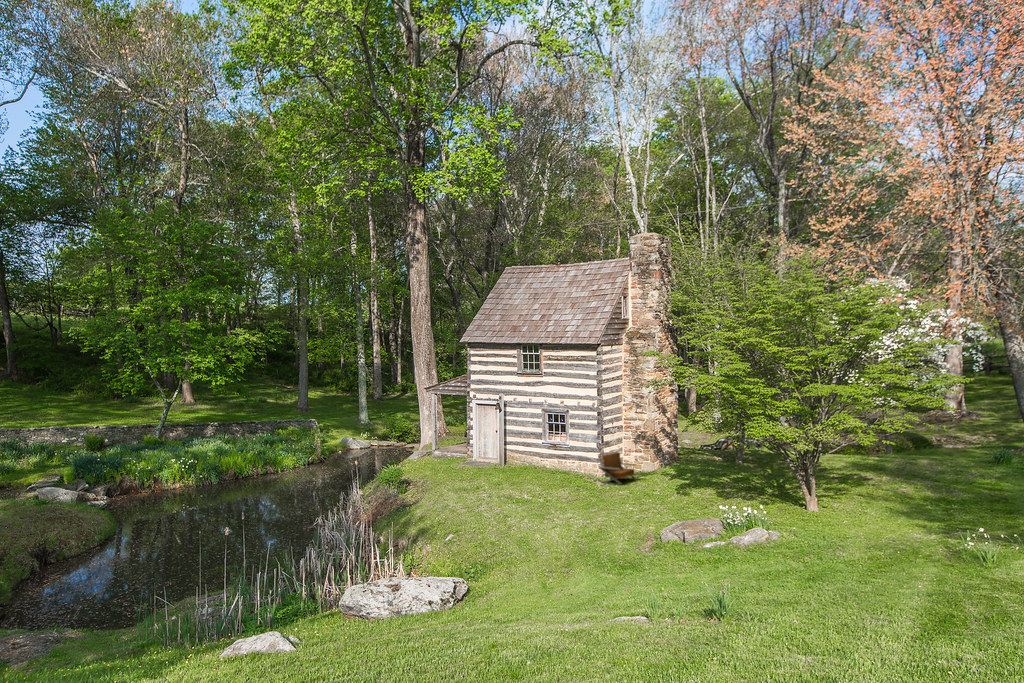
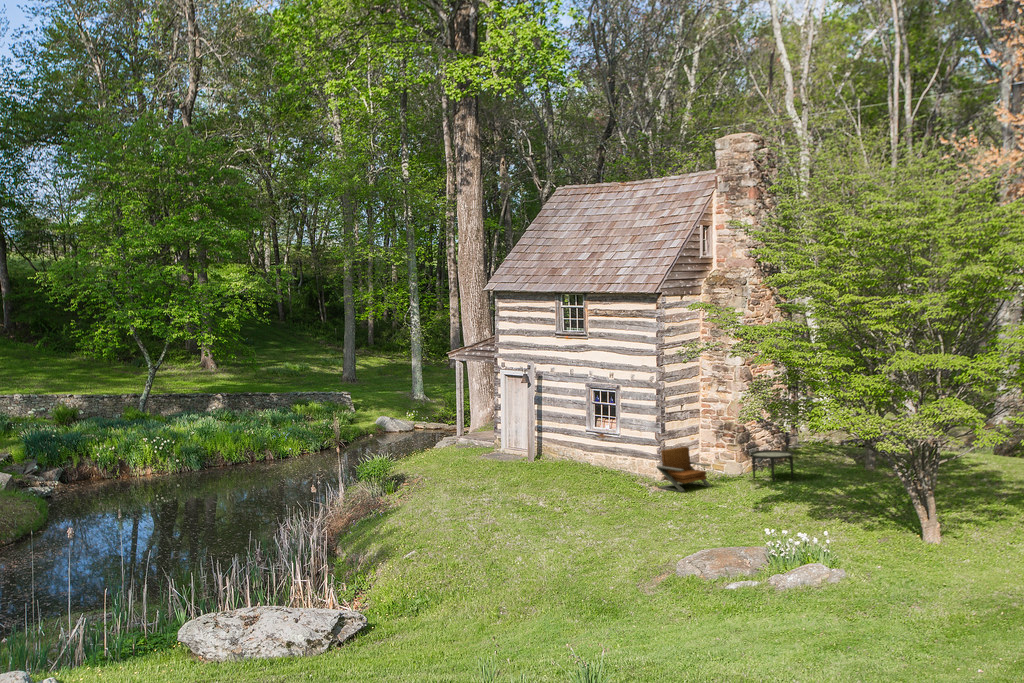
round table: none [659,452,689,474] -> present [750,450,794,481]

